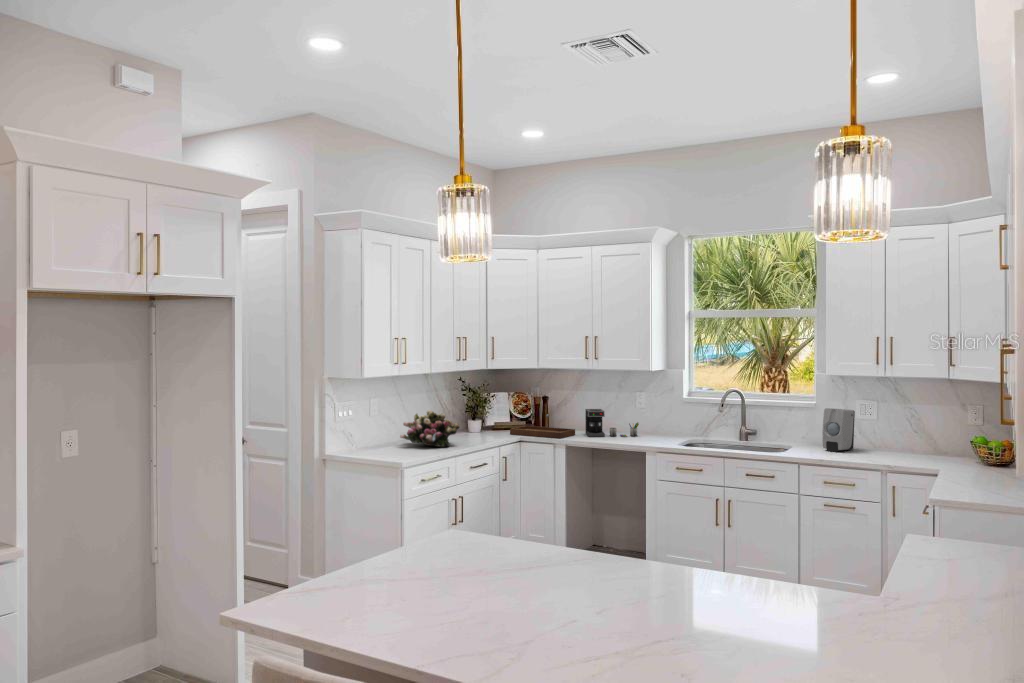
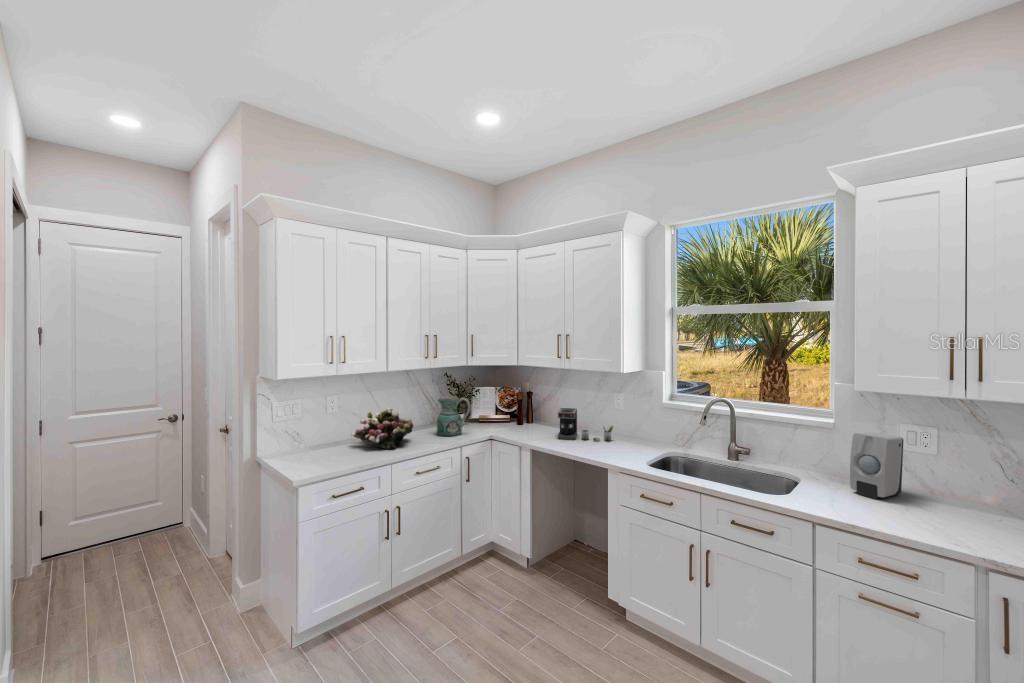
ceramic pitcher: none [466,400,500,439] -> present [437,396,471,436]
tray: present [510,414,575,438] -> none [487,412,548,440]

